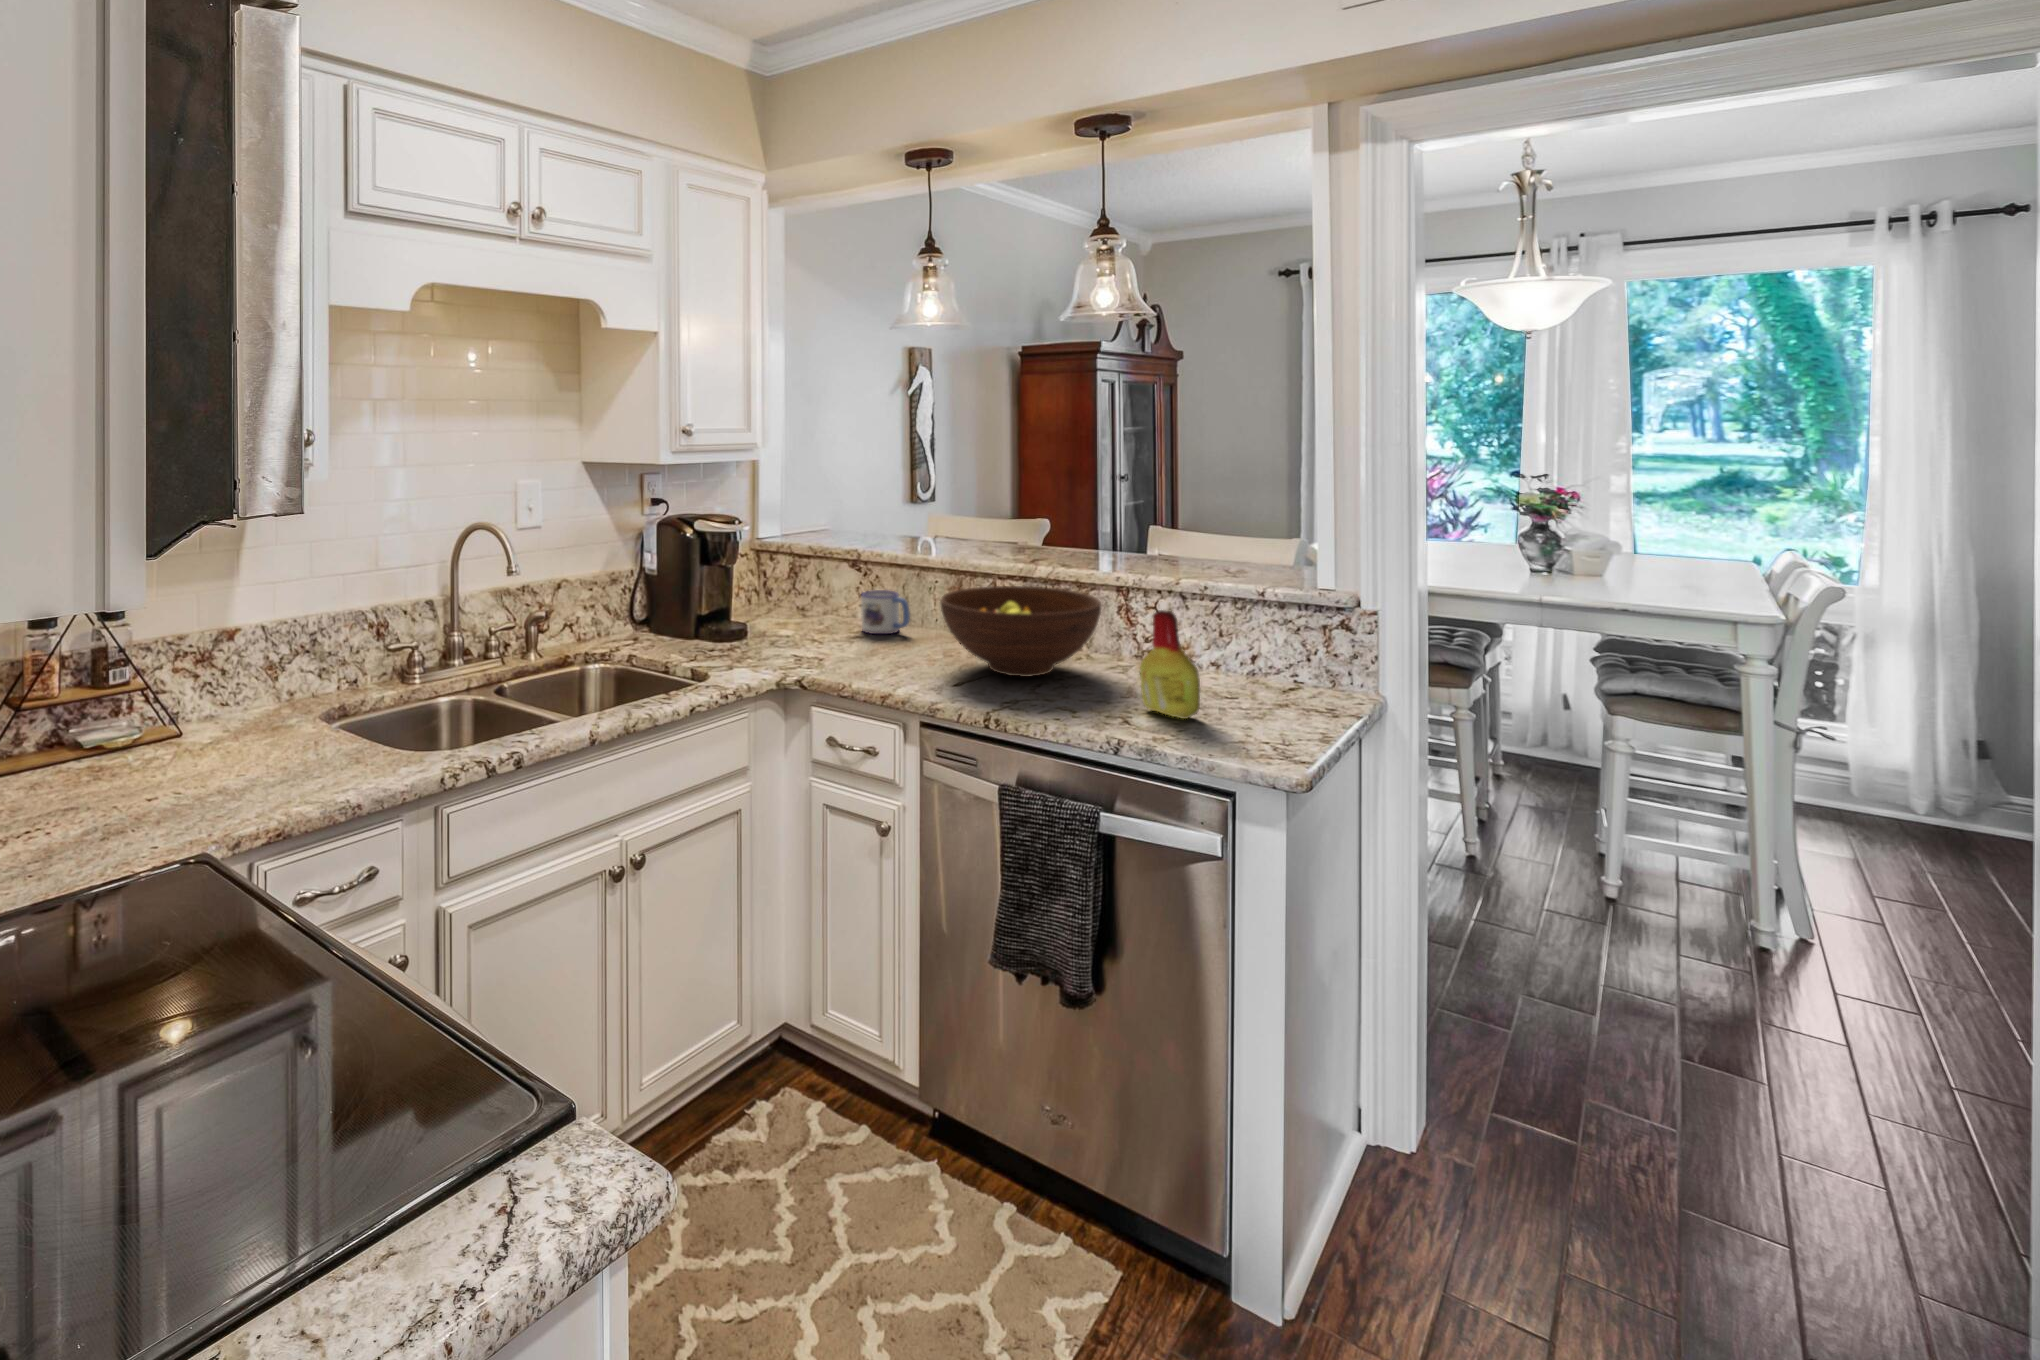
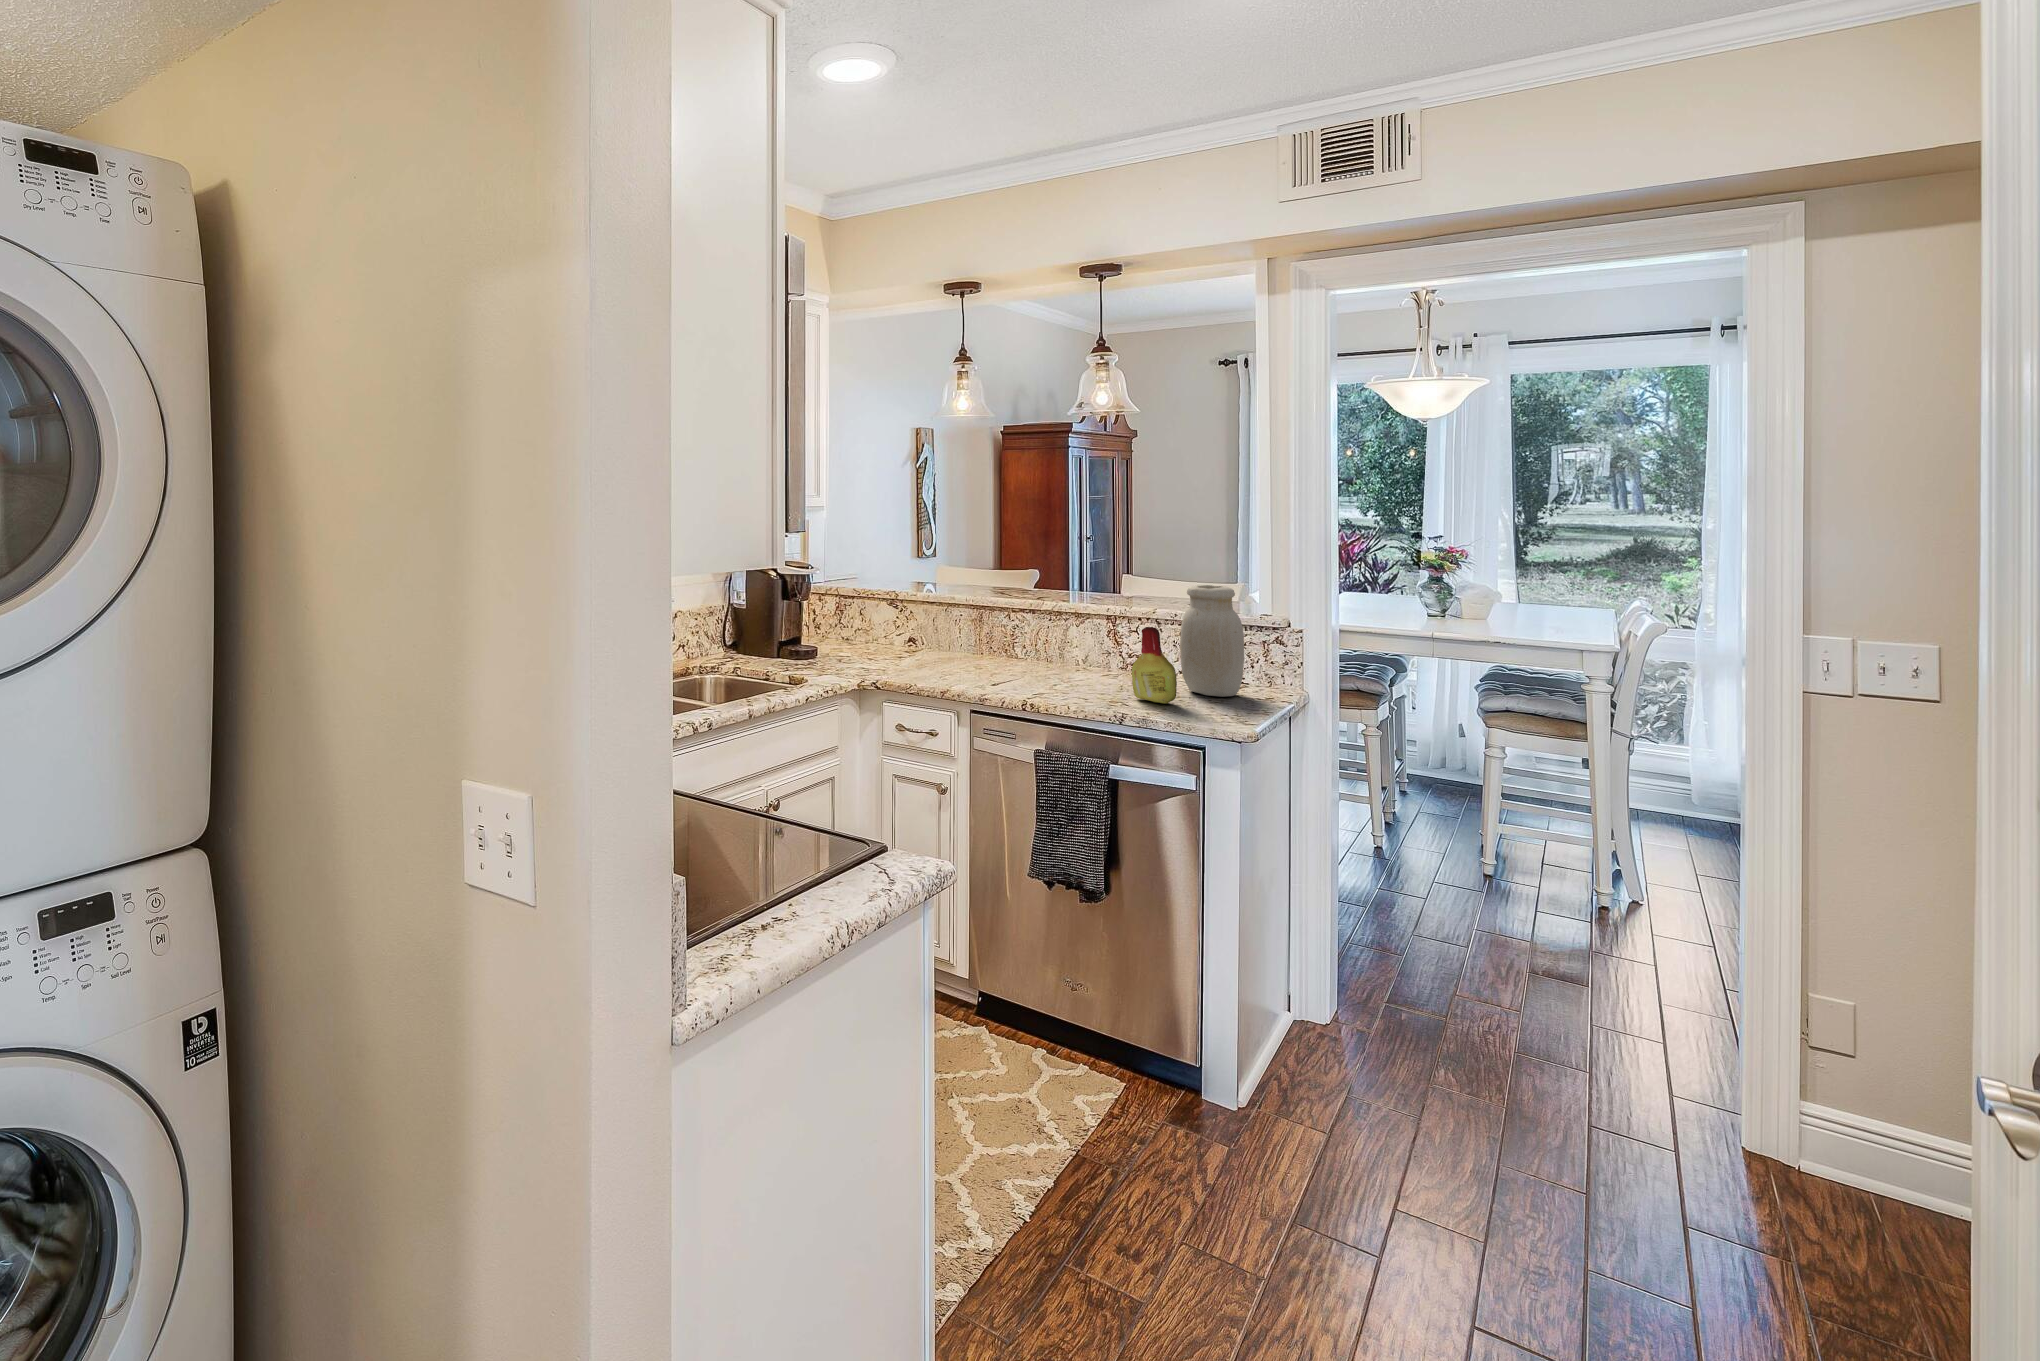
jar: none [1209,550,1297,706] -> present [1180,585,1244,697]
fruit bowl: present [940,586,1101,677] -> none [976,615,1098,680]
mug: present [861,590,910,634] -> none [902,621,942,654]

